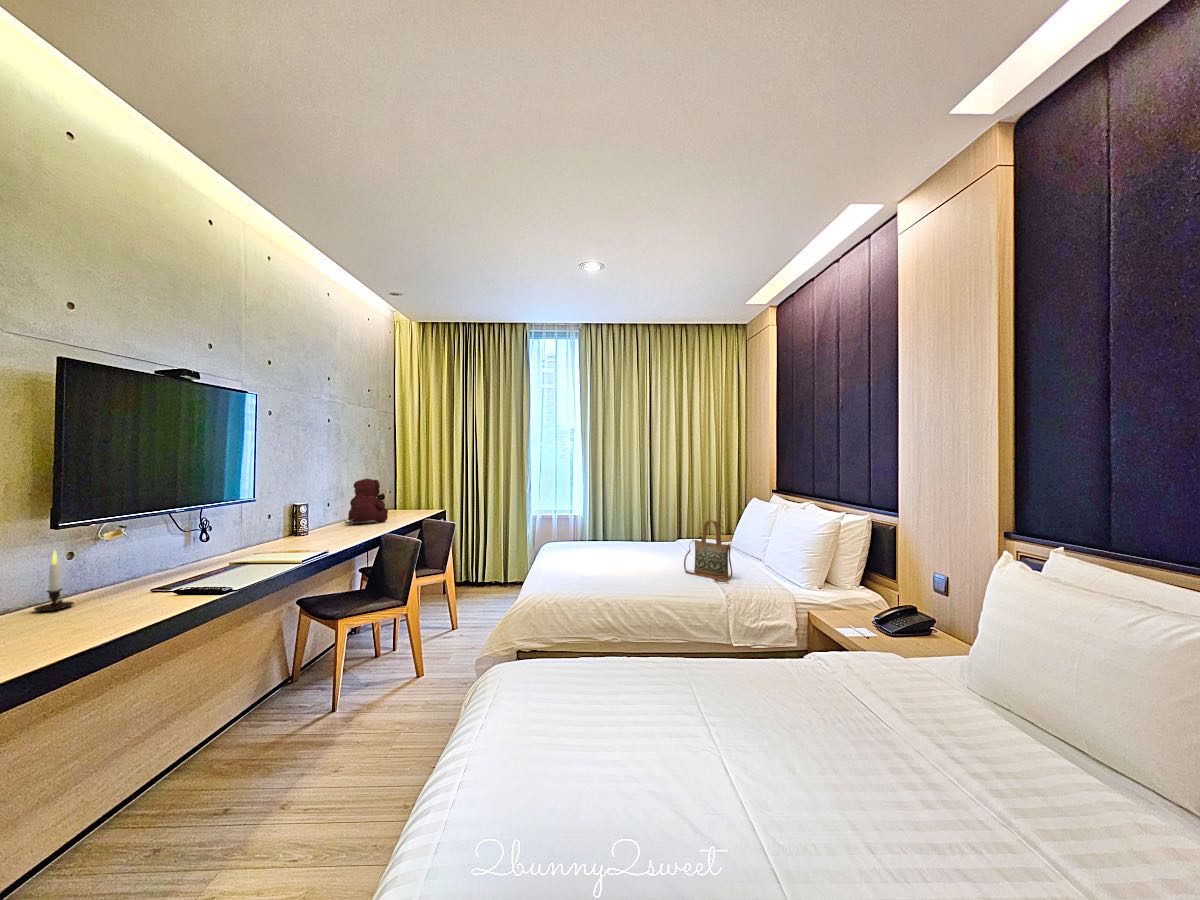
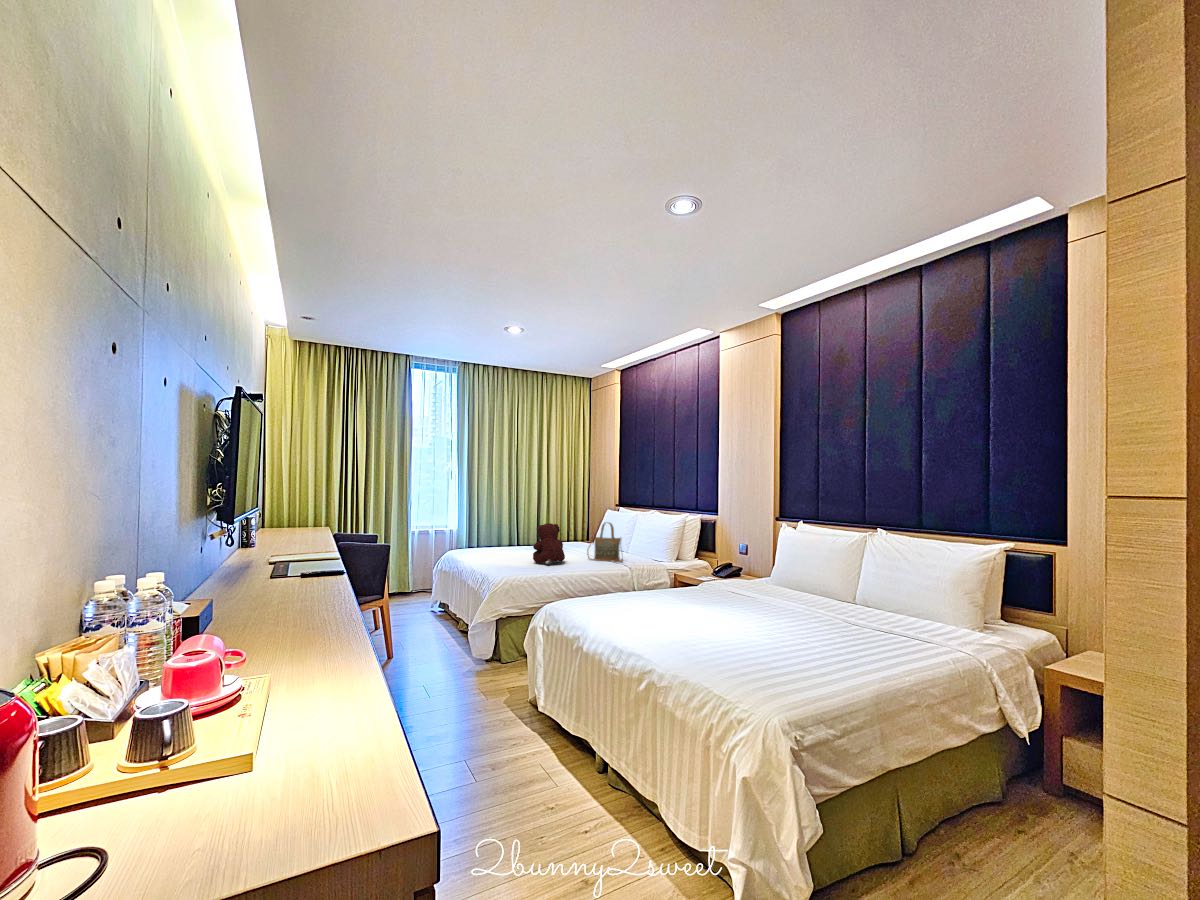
teddy bear: present [345,478,388,525] -> present [533,523,565,565]
candle: present [34,550,74,611] -> none [244,544,273,591]

